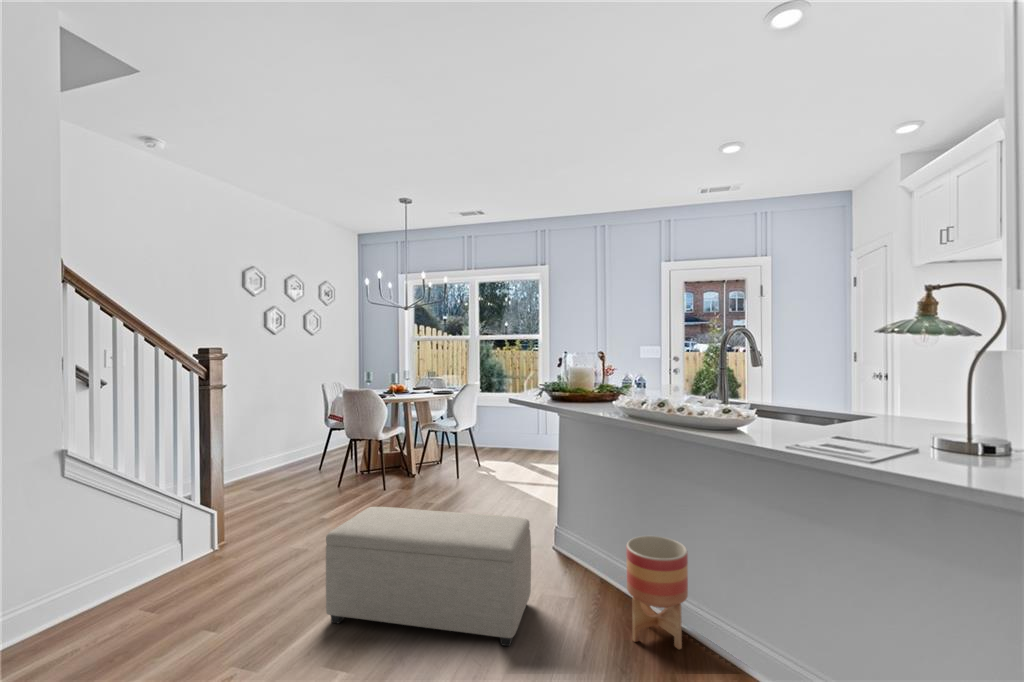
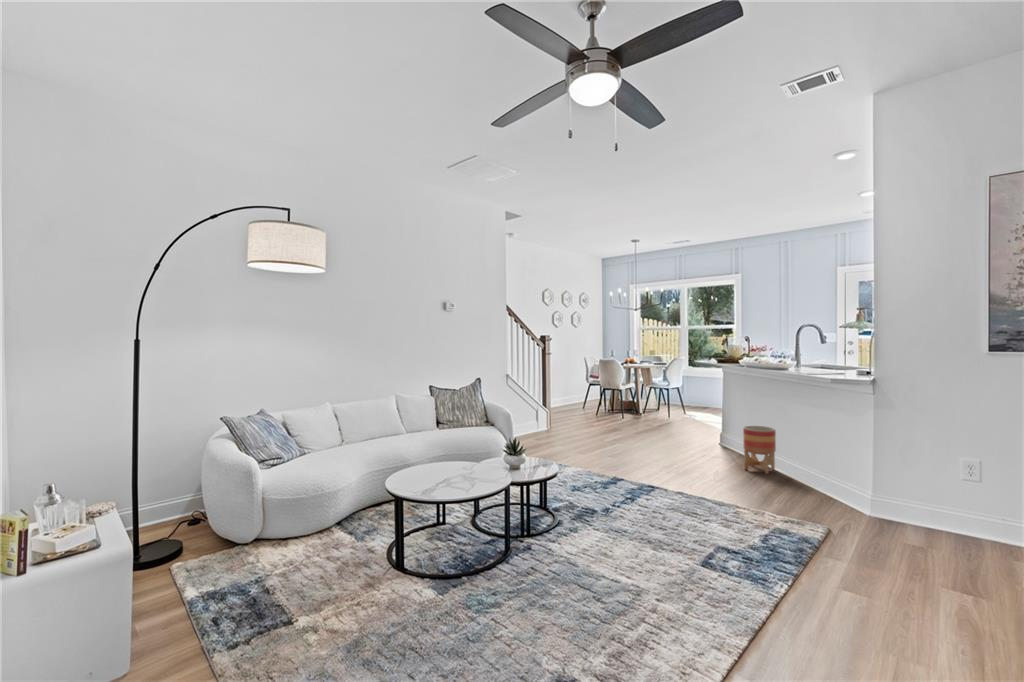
ottoman: present [326,507,531,646] -> none [601,408,698,464]

